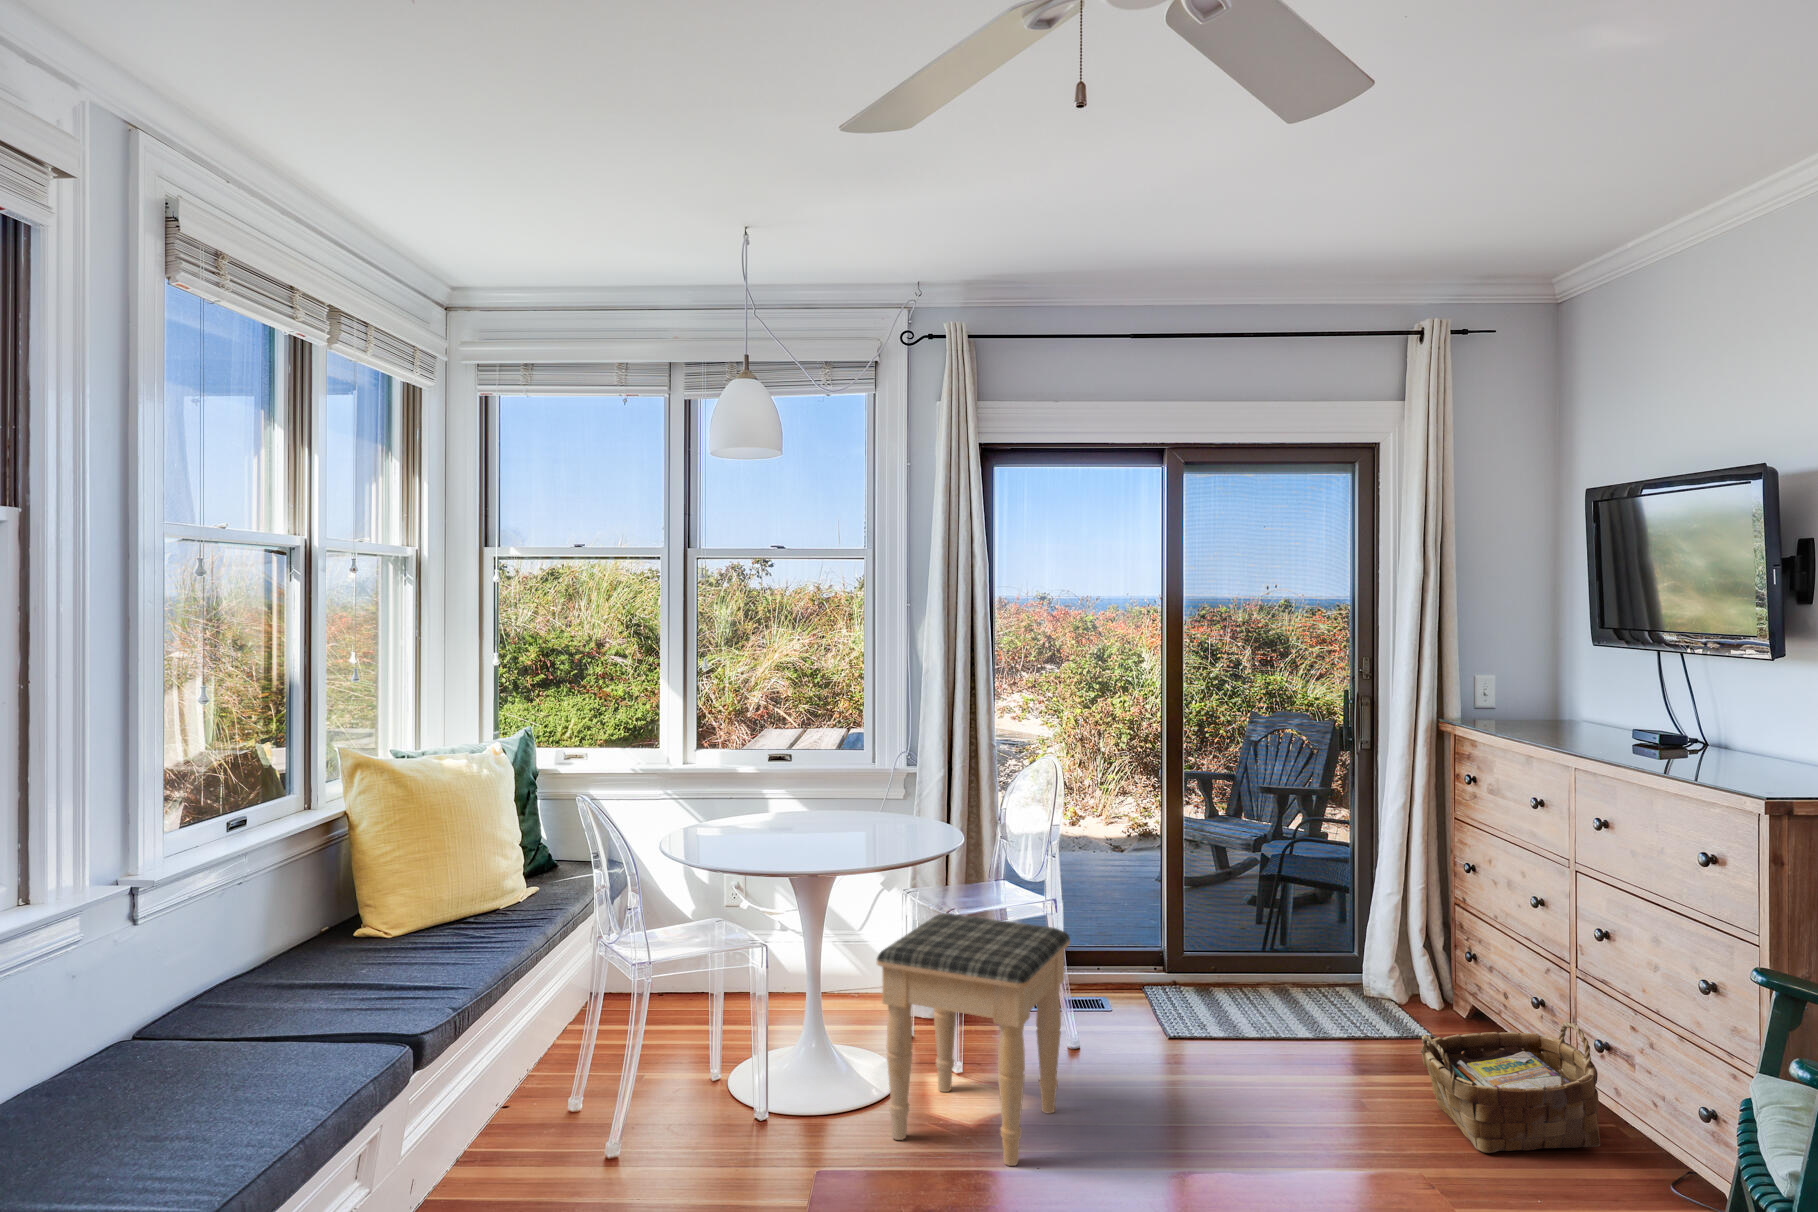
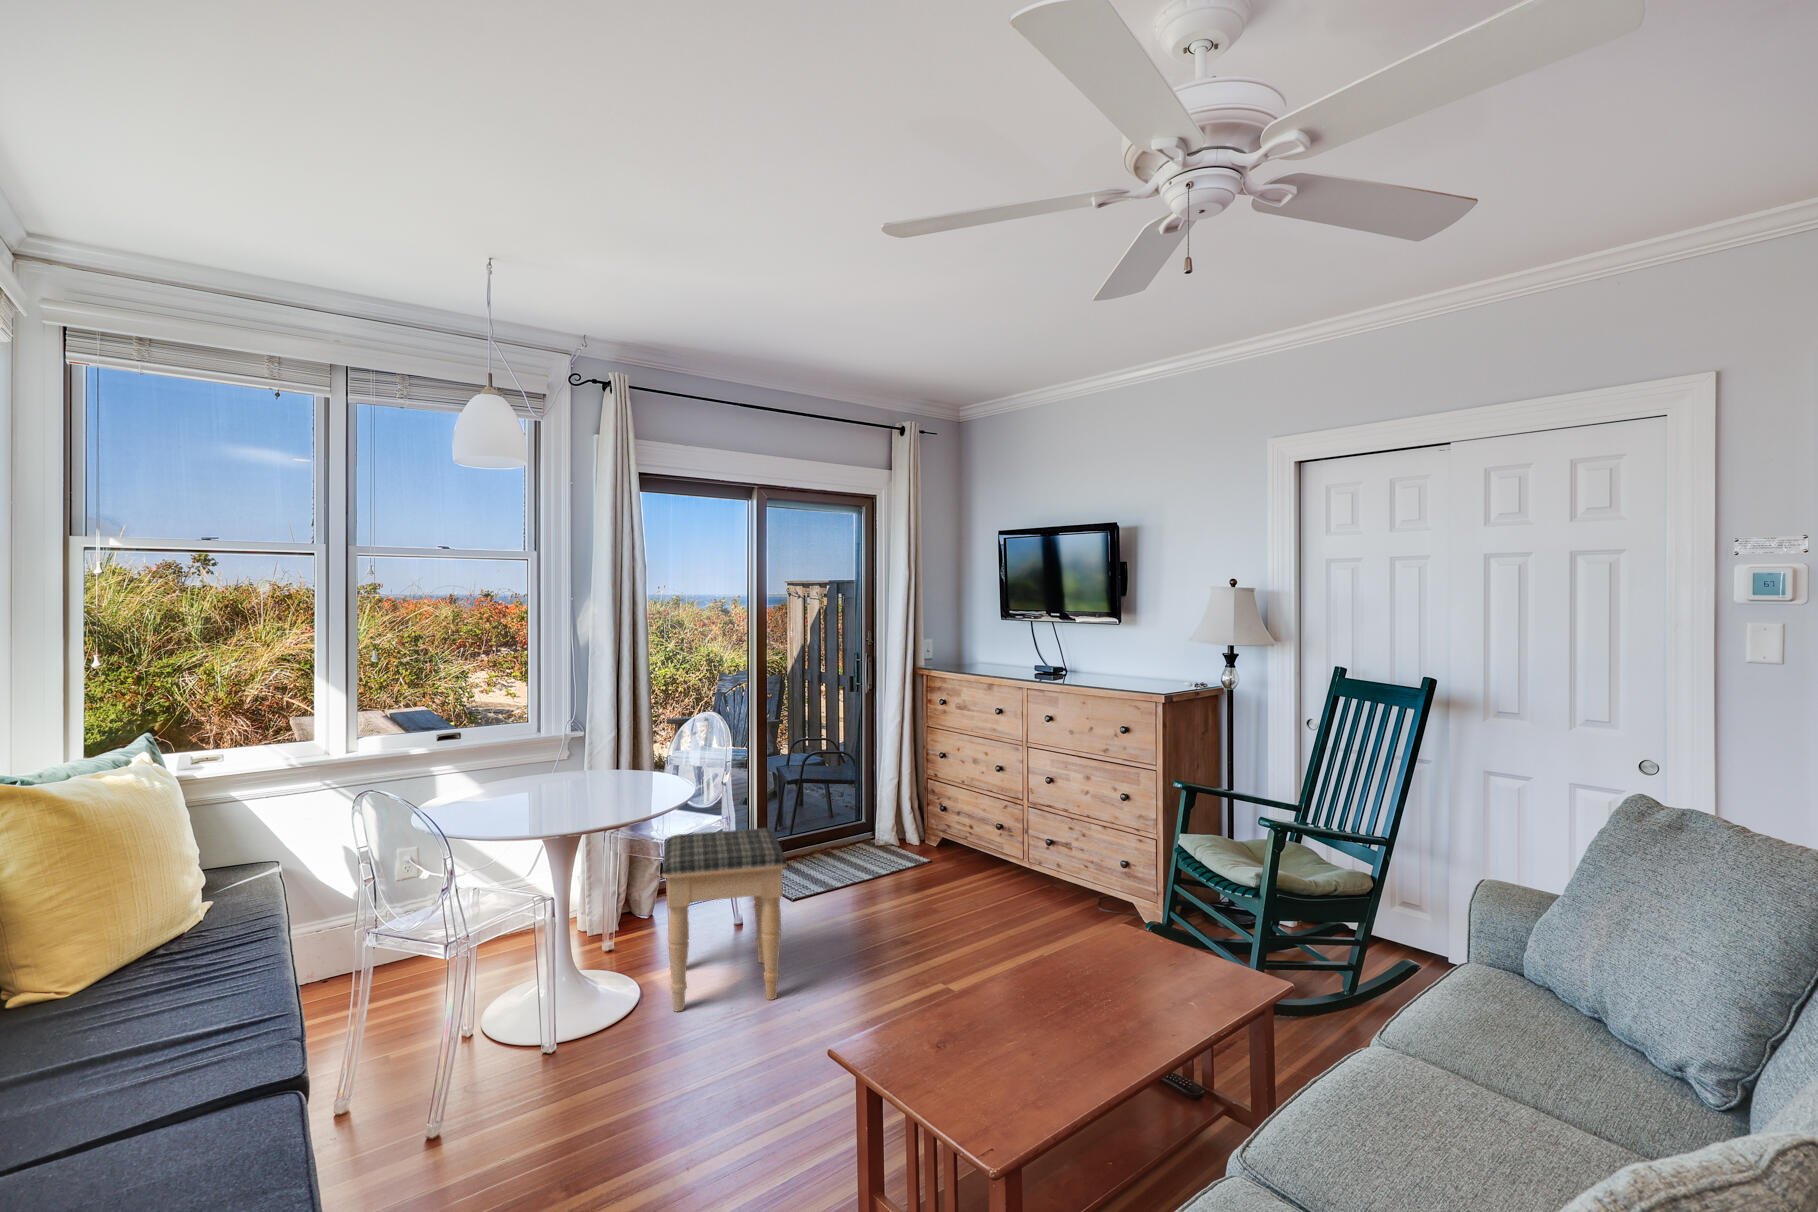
woven basket: present [1421,1022,1600,1153] -> none [960,829,1049,910]

